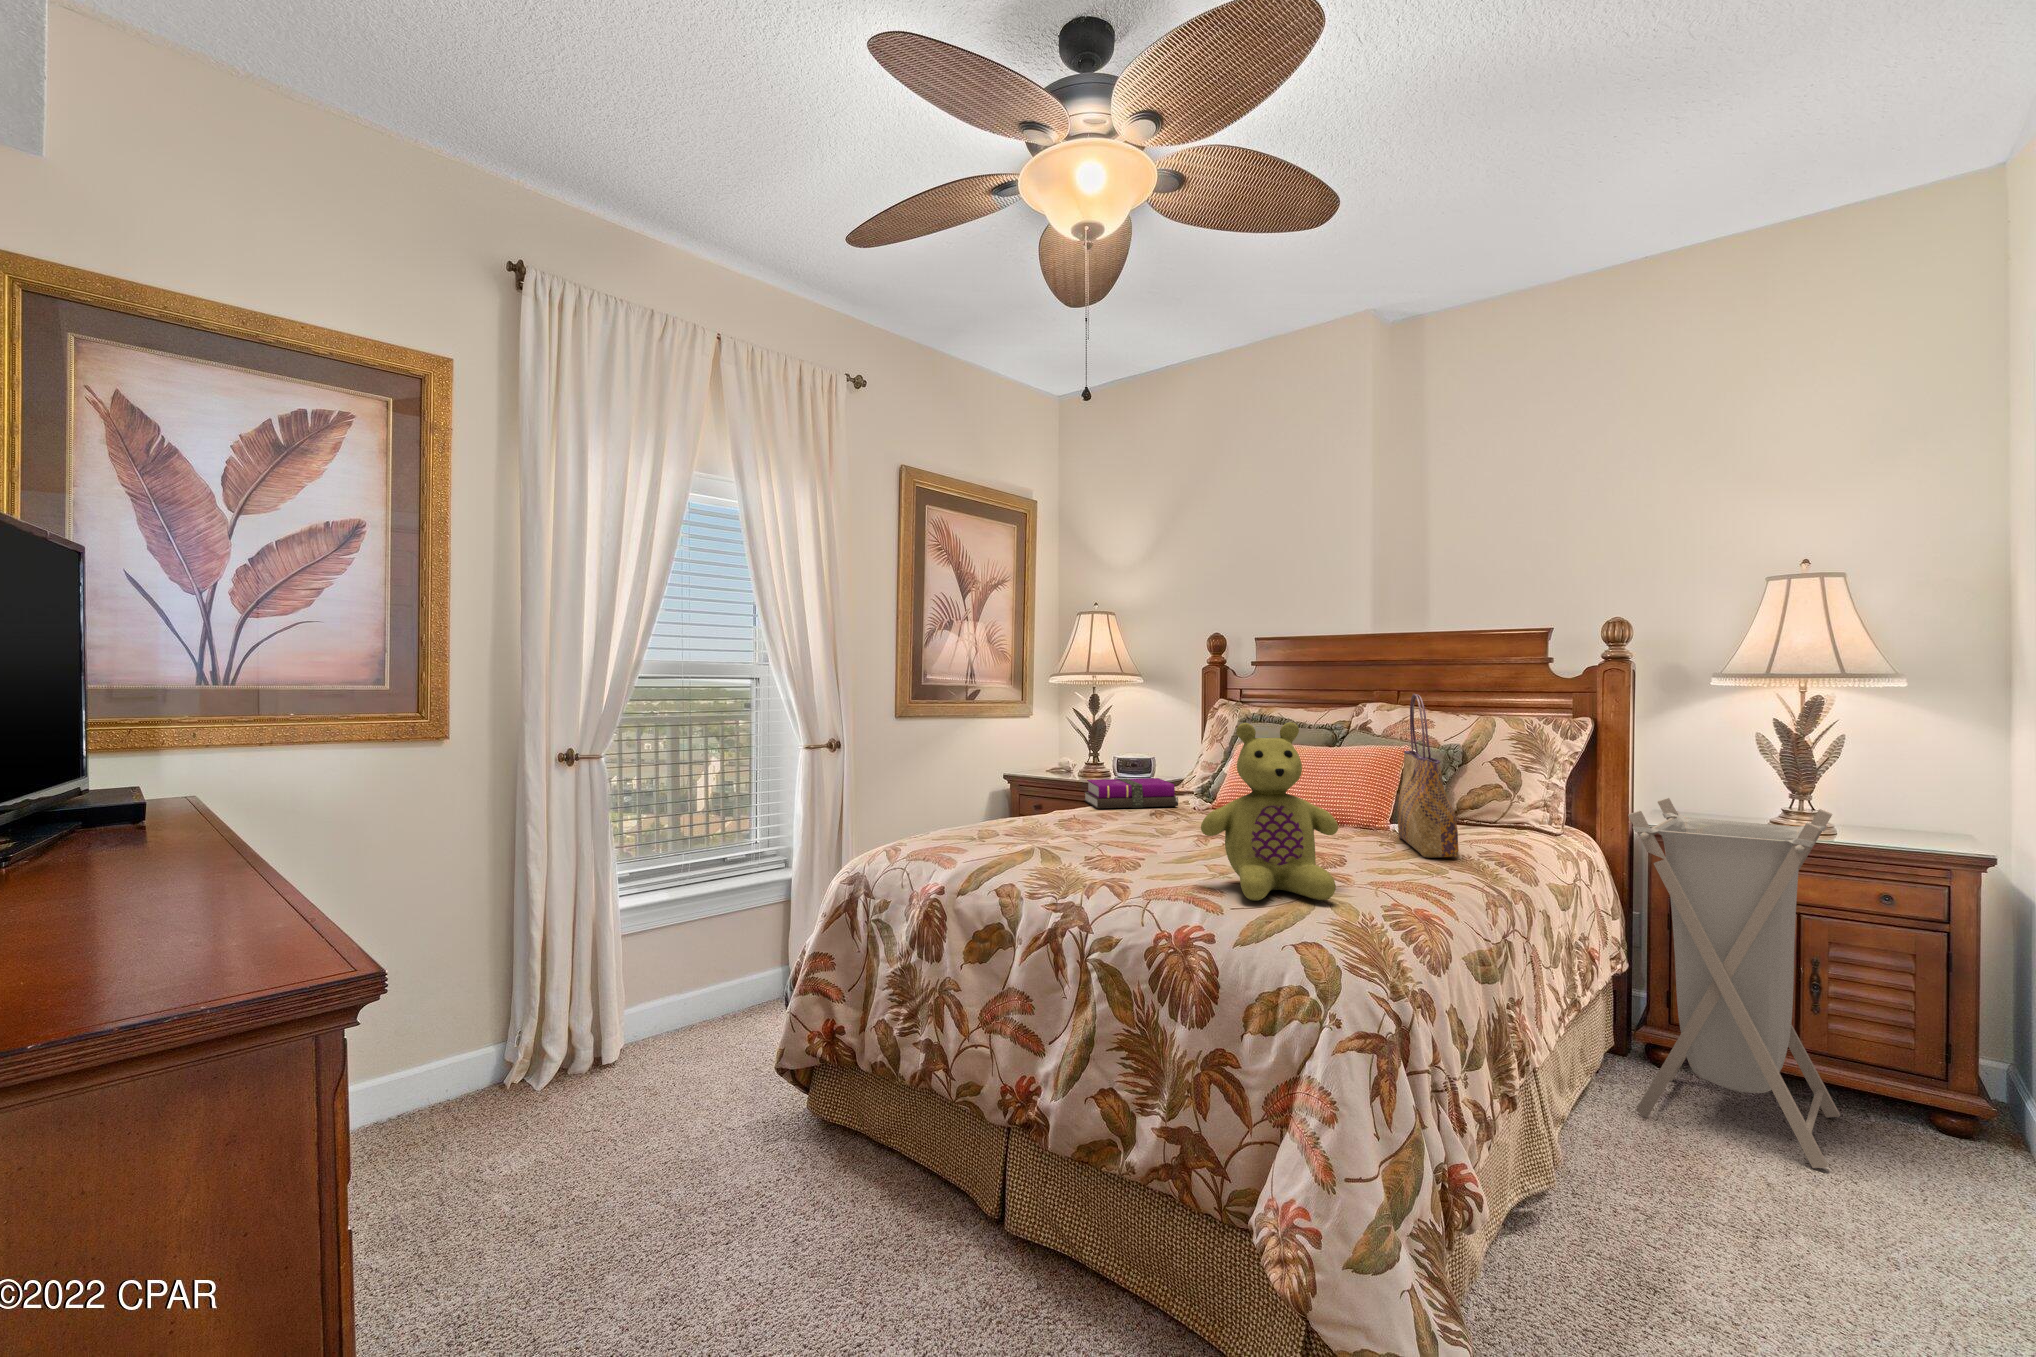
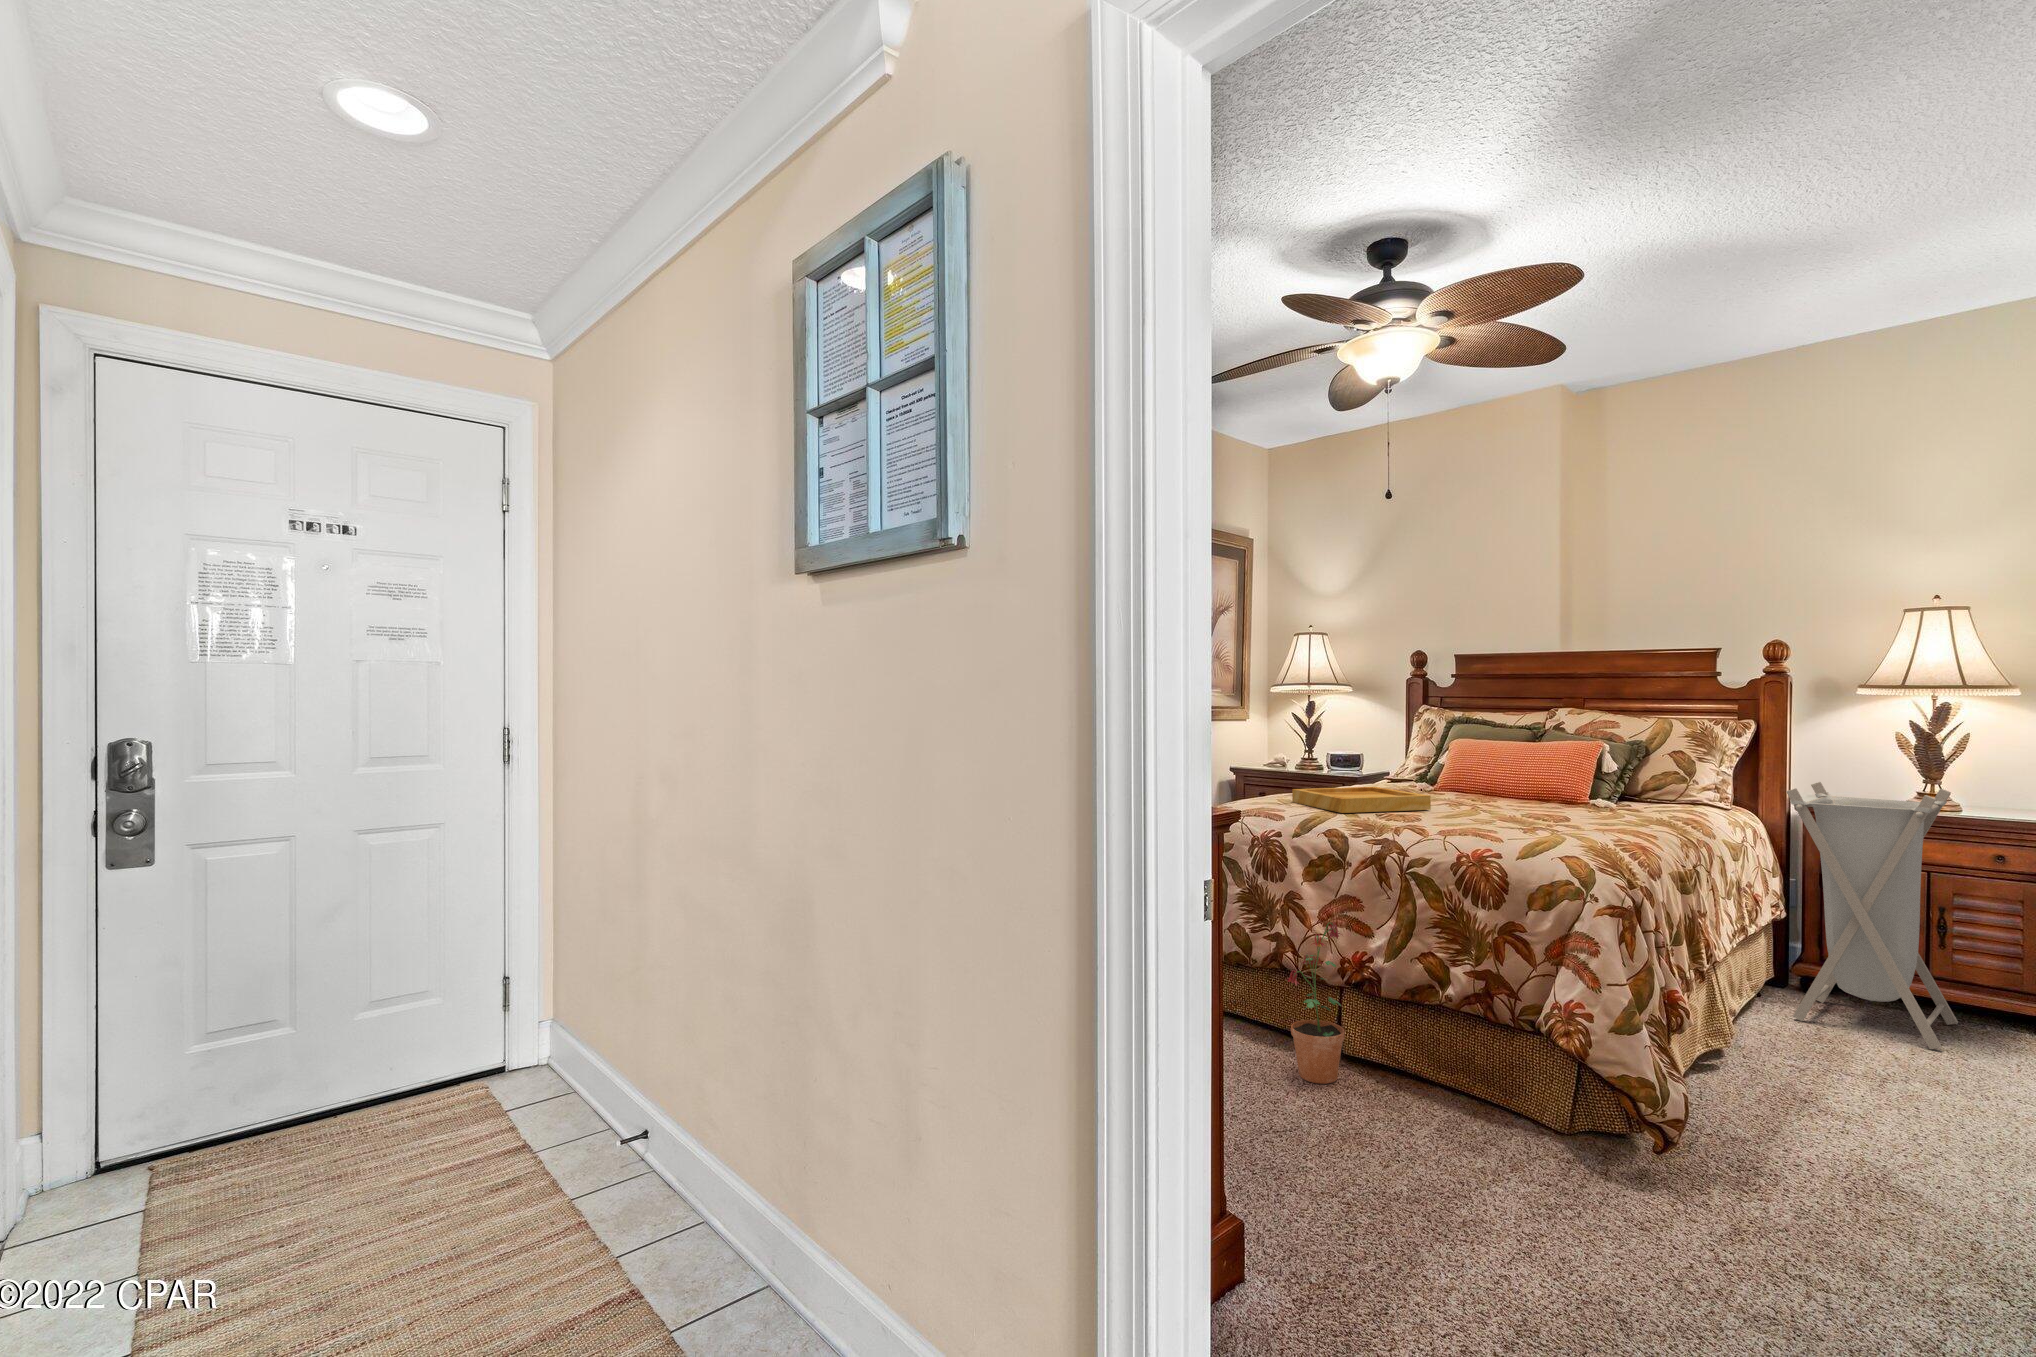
tote bag: present [1397,694,1459,858] -> none [1601,699,1655,819]
stuffed bear: present [1201,722,1338,901] -> none [1474,718,1577,837]
notebook: present [1084,778,1178,808] -> none [1324,768,1408,790]
tray: none [1010,808,1174,852] -> present [1292,787,1431,813]
potted plant: none [909,1029,1003,1287] -> present [1287,922,1345,1084]

